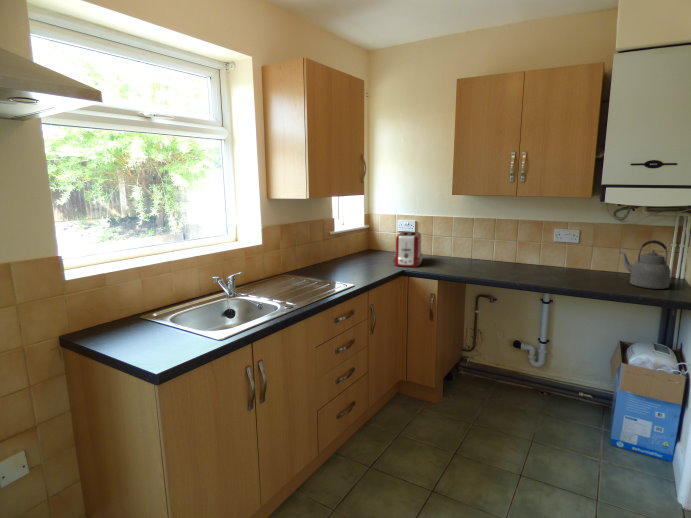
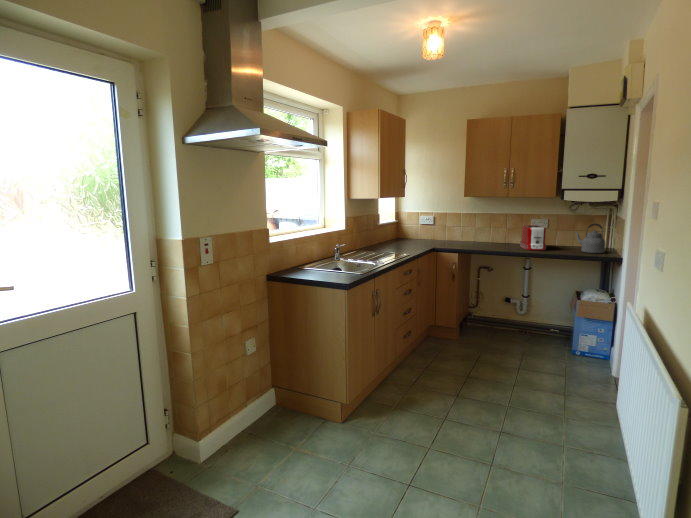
toaster: present [394,232,423,267] -> present [520,225,546,250]

